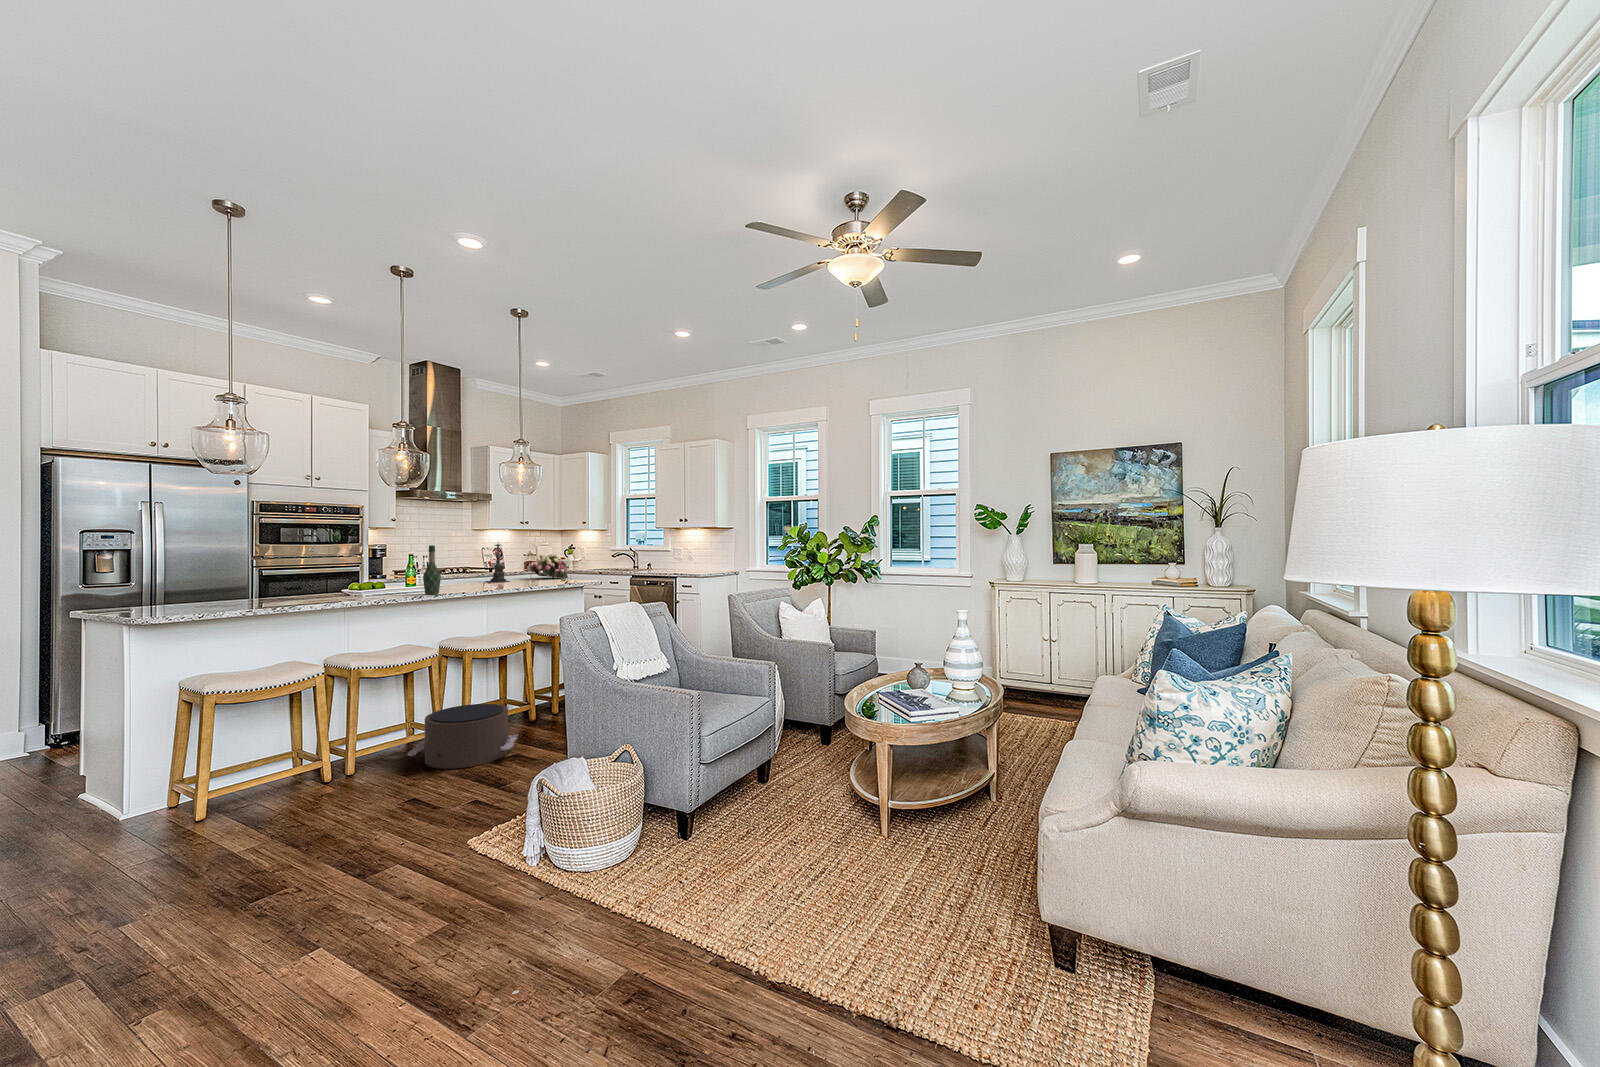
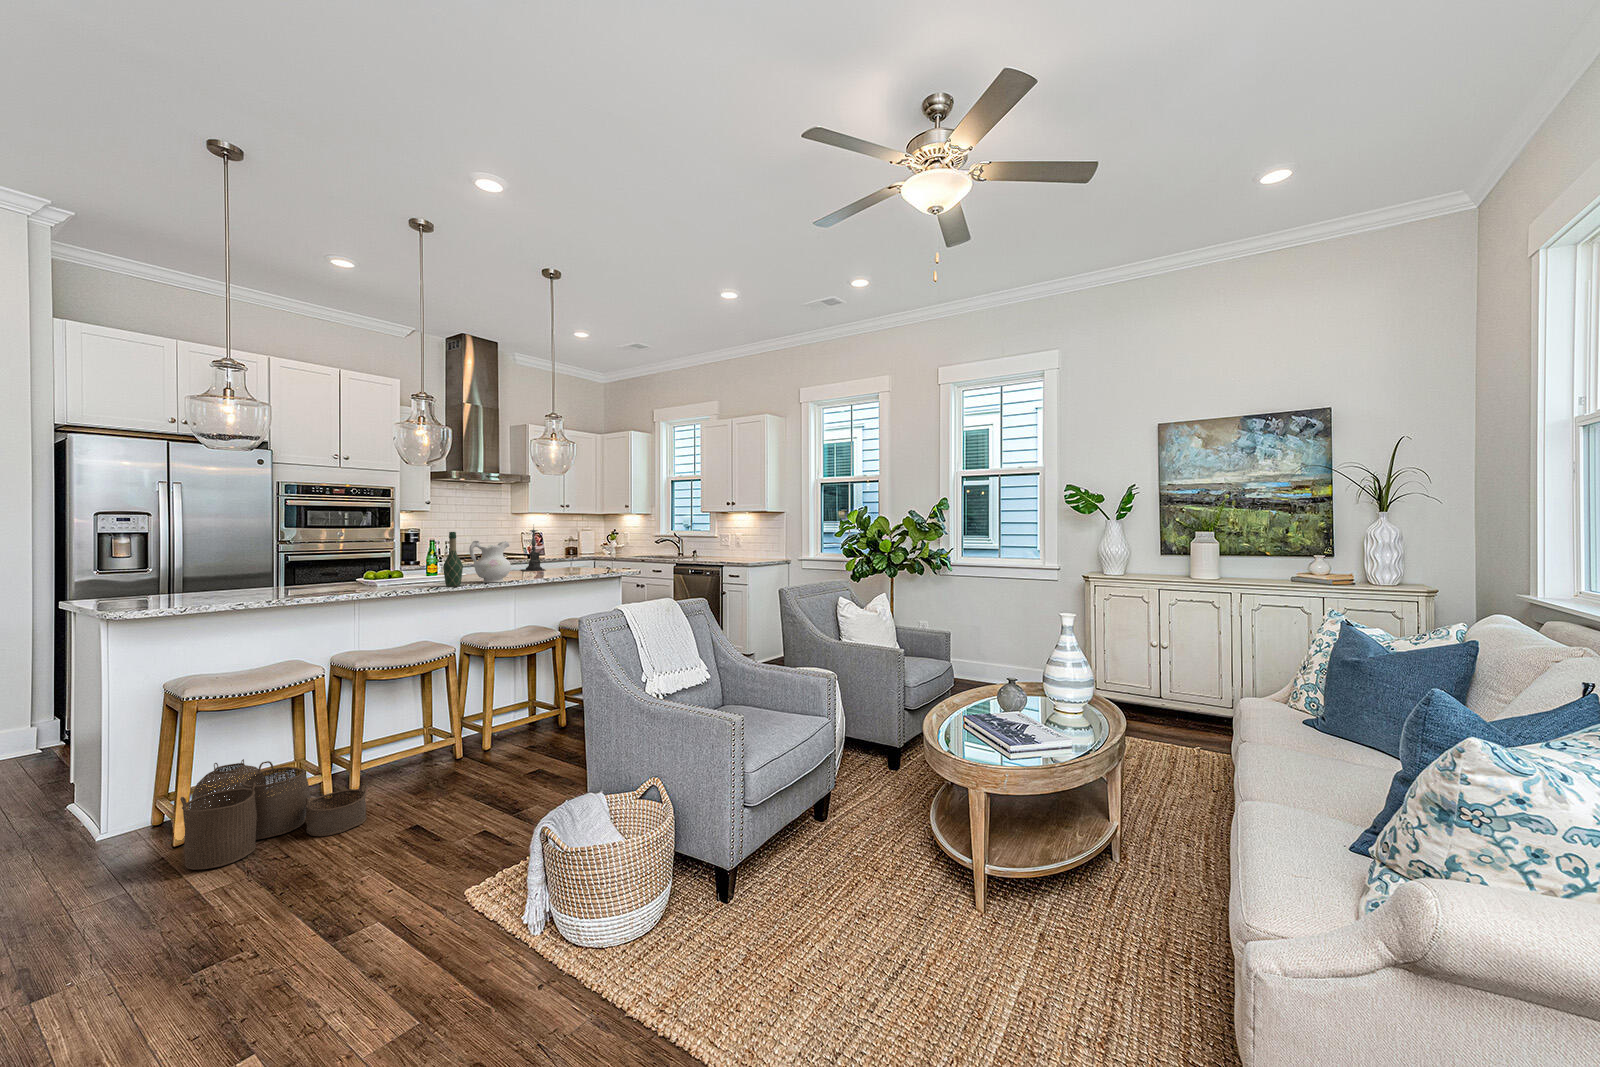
ceramic pitcher: none [446,553,483,592] -> present [469,541,511,583]
flower arrangement: present [527,554,569,578] -> none [565,540,610,566]
pouf: present [407,704,518,769] -> none [417,710,544,787]
woven basket: none [204,746,366,836] -> present [180,759,367,870]

